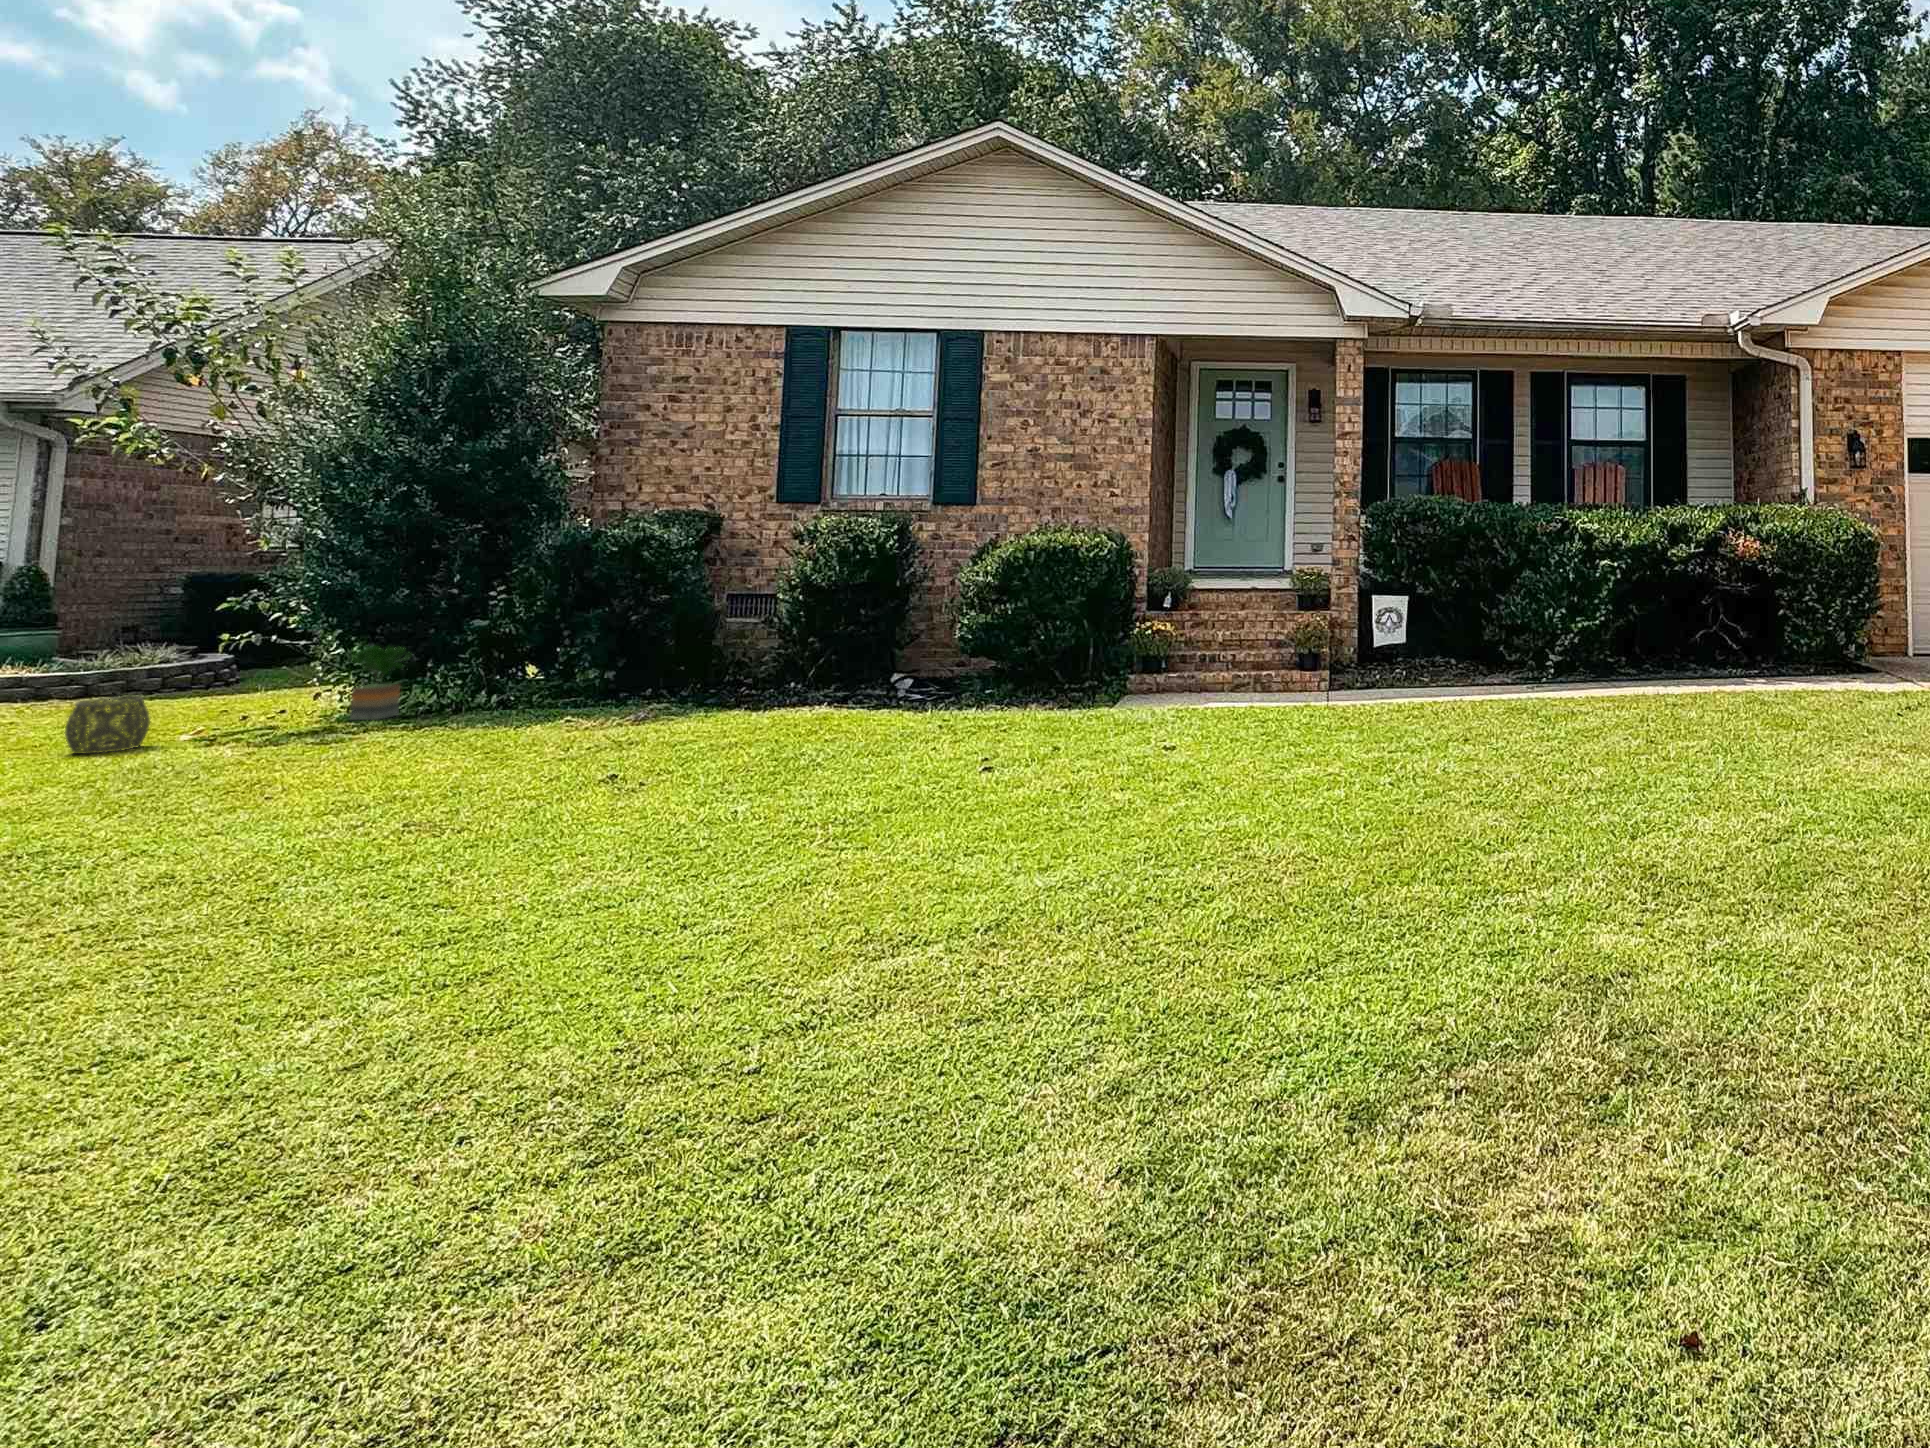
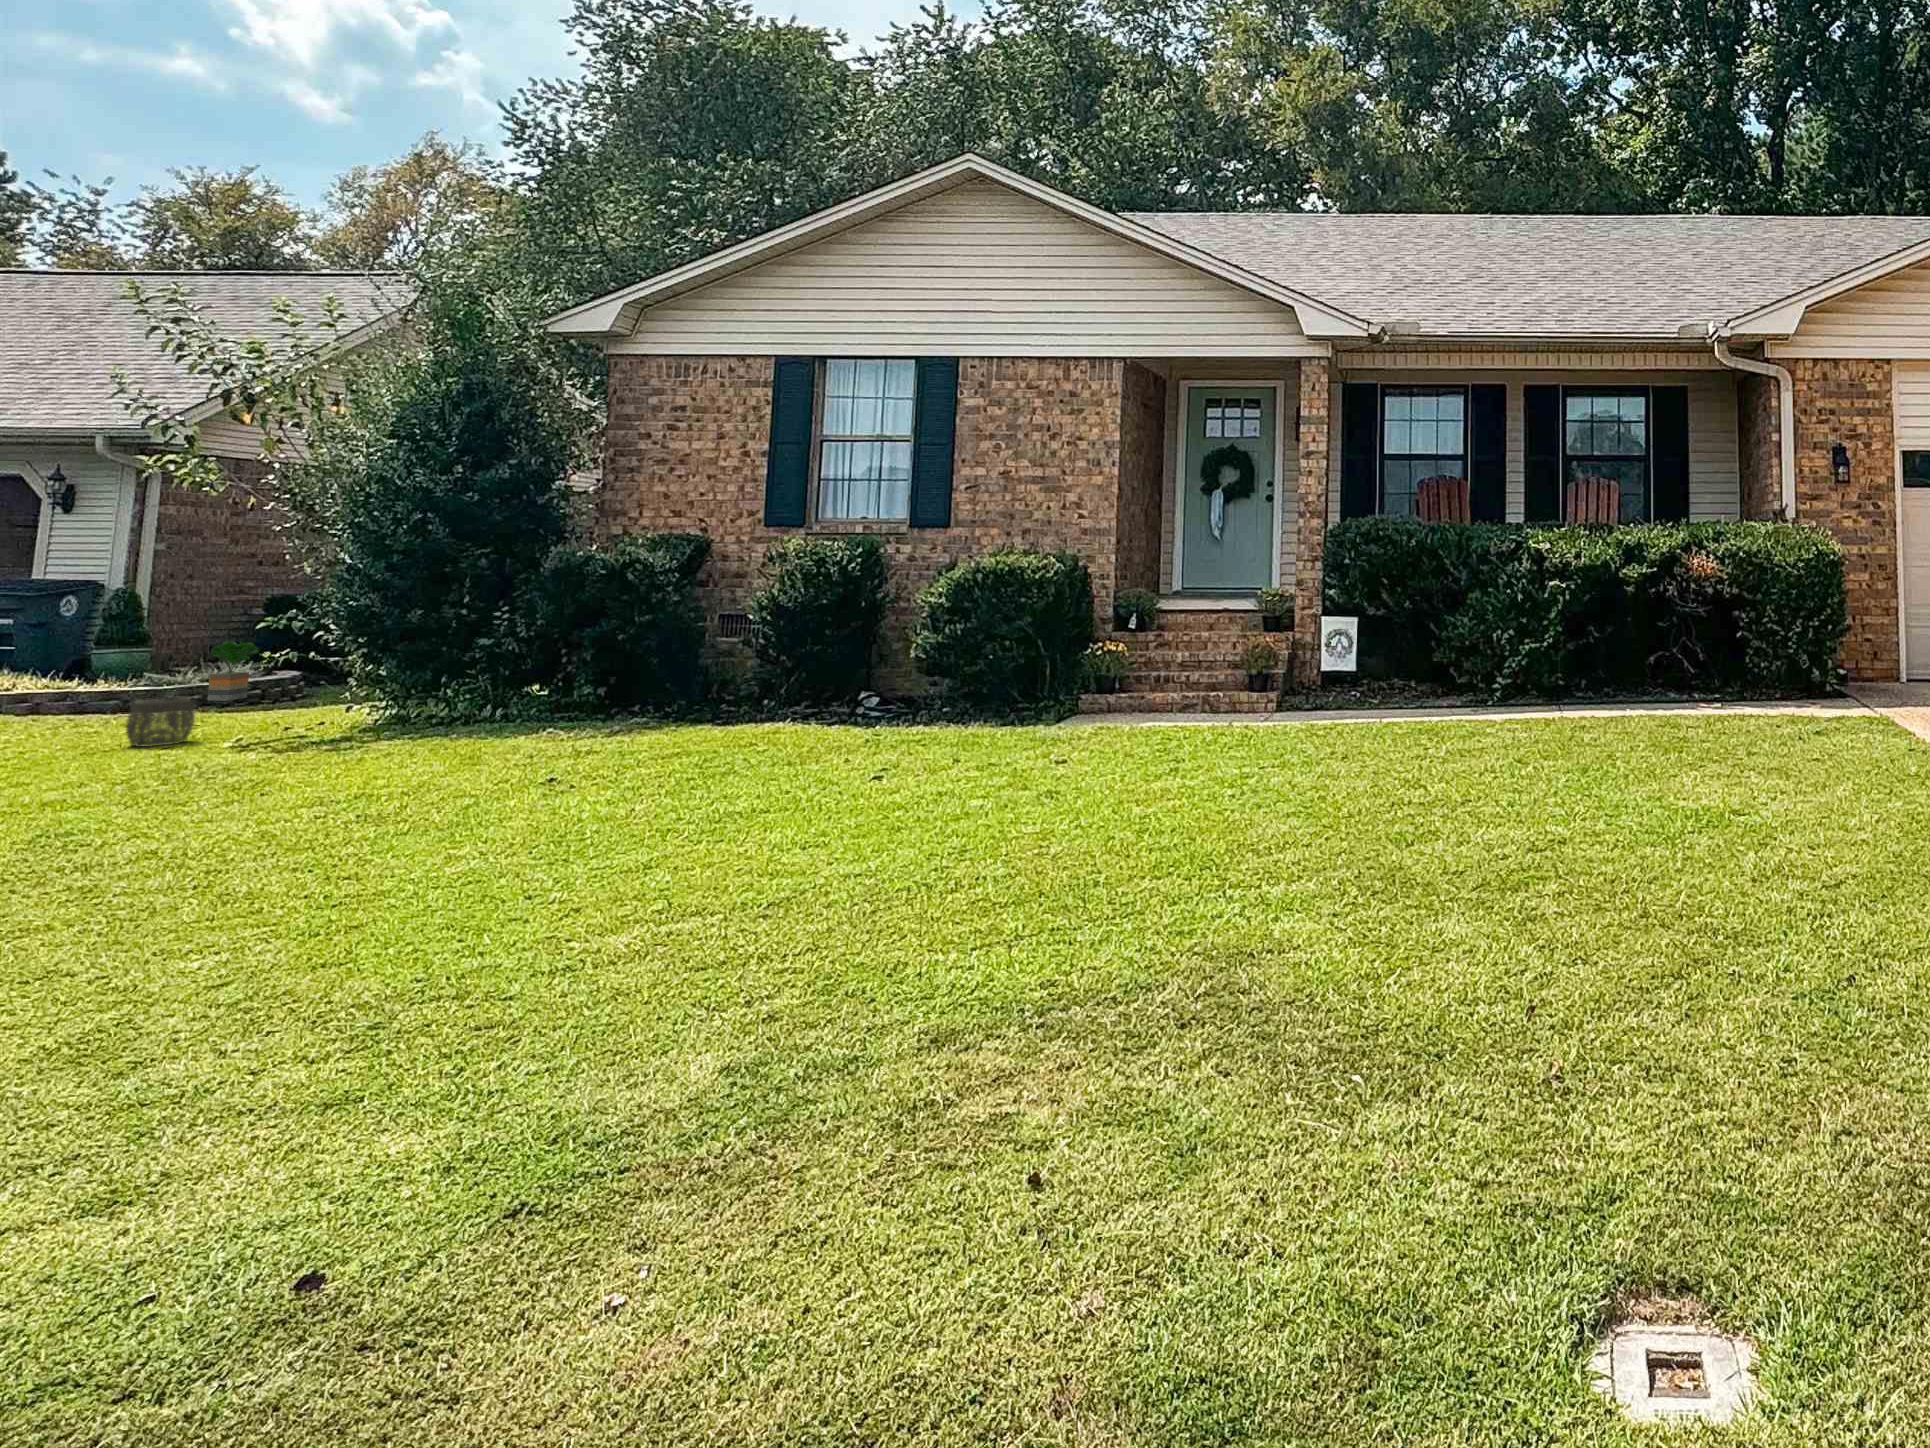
potted tree: present [350,646,409,720] -> present [208,641,258,701]

